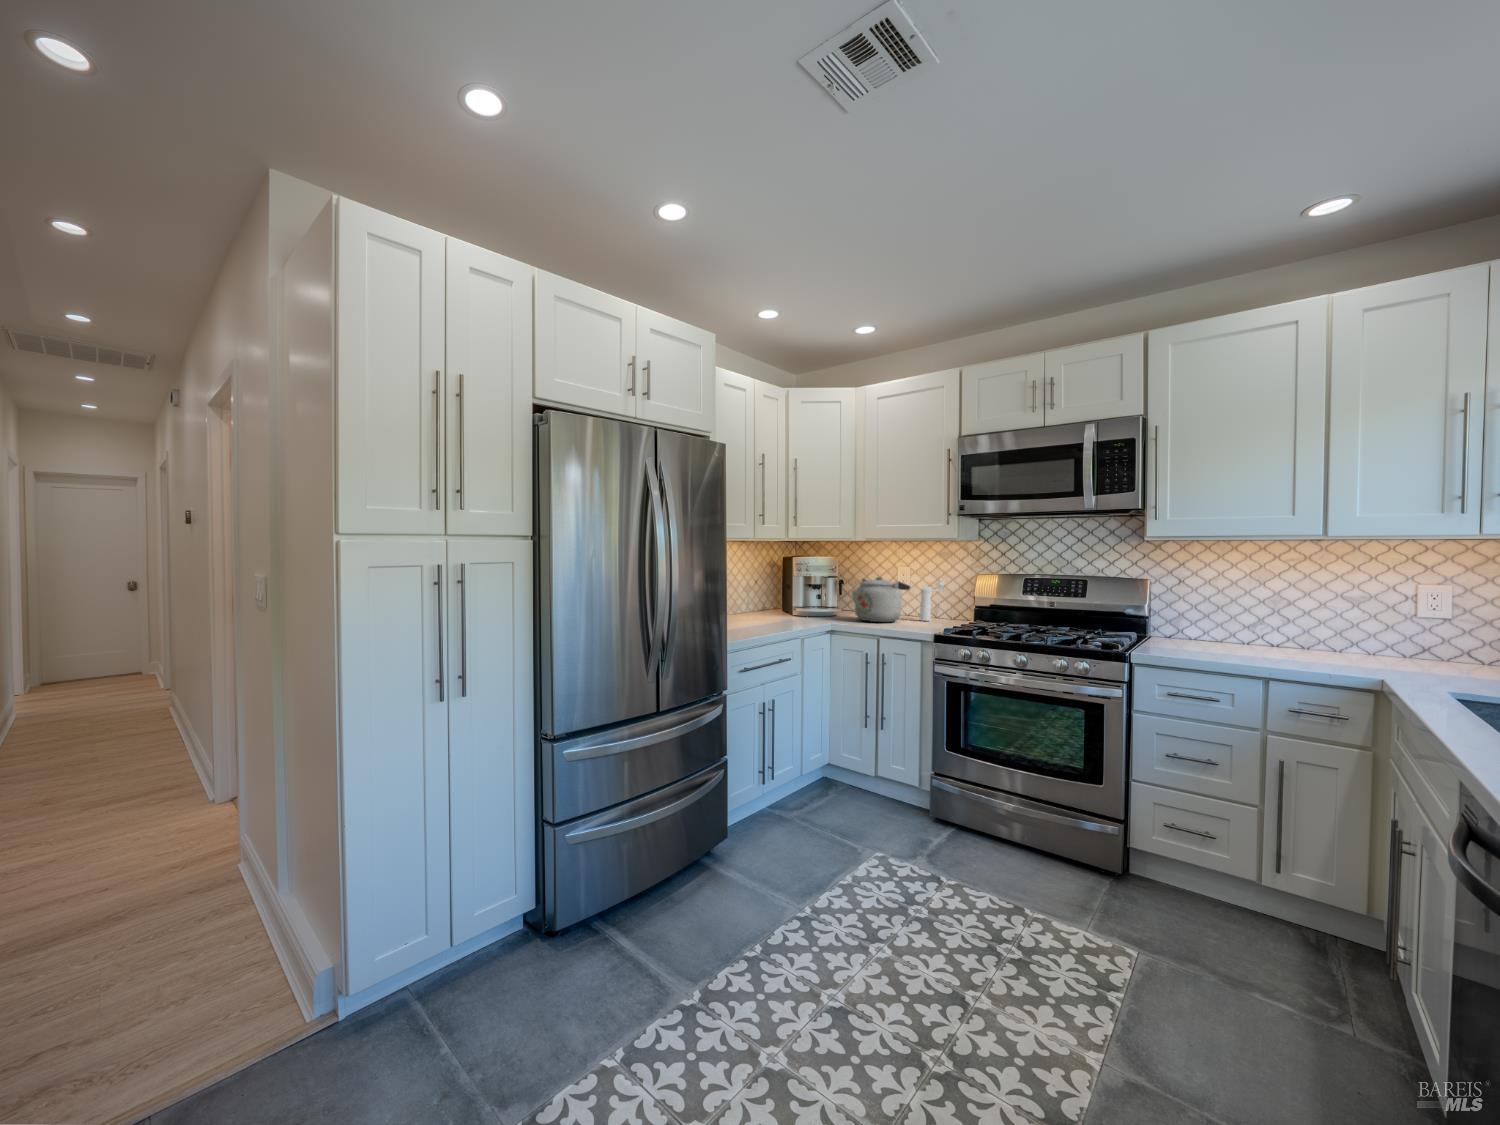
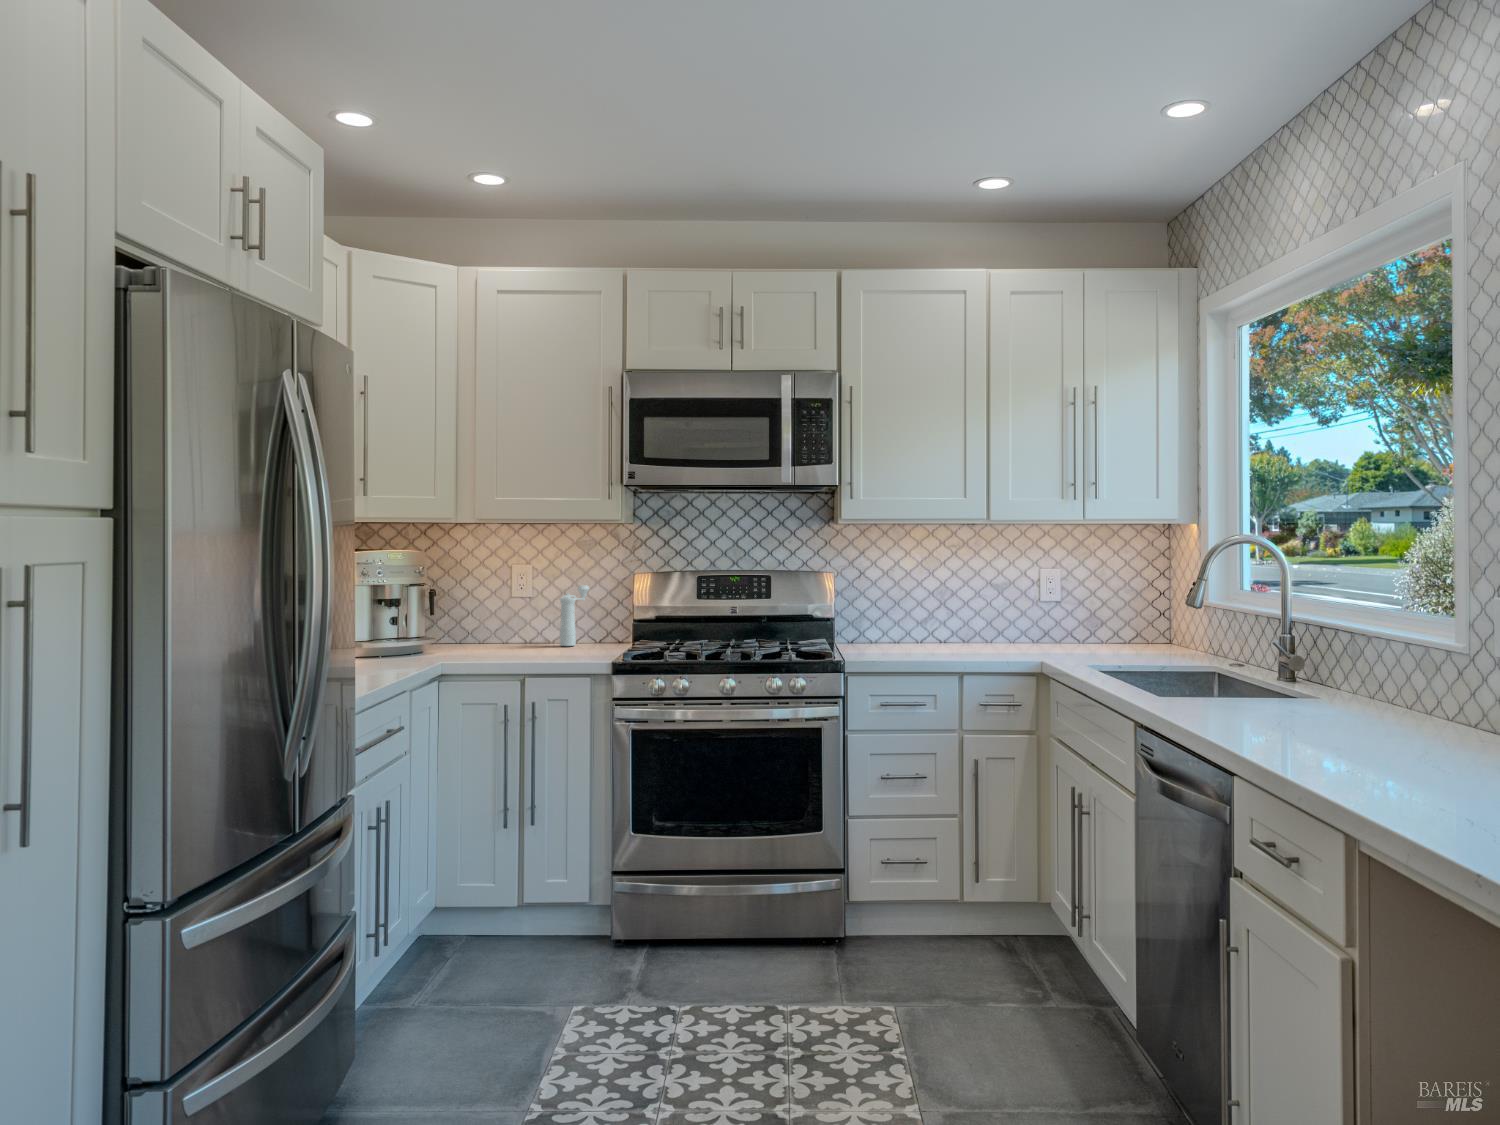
kettle: present [852,577,910,622] -> none [452,583,548,656]

